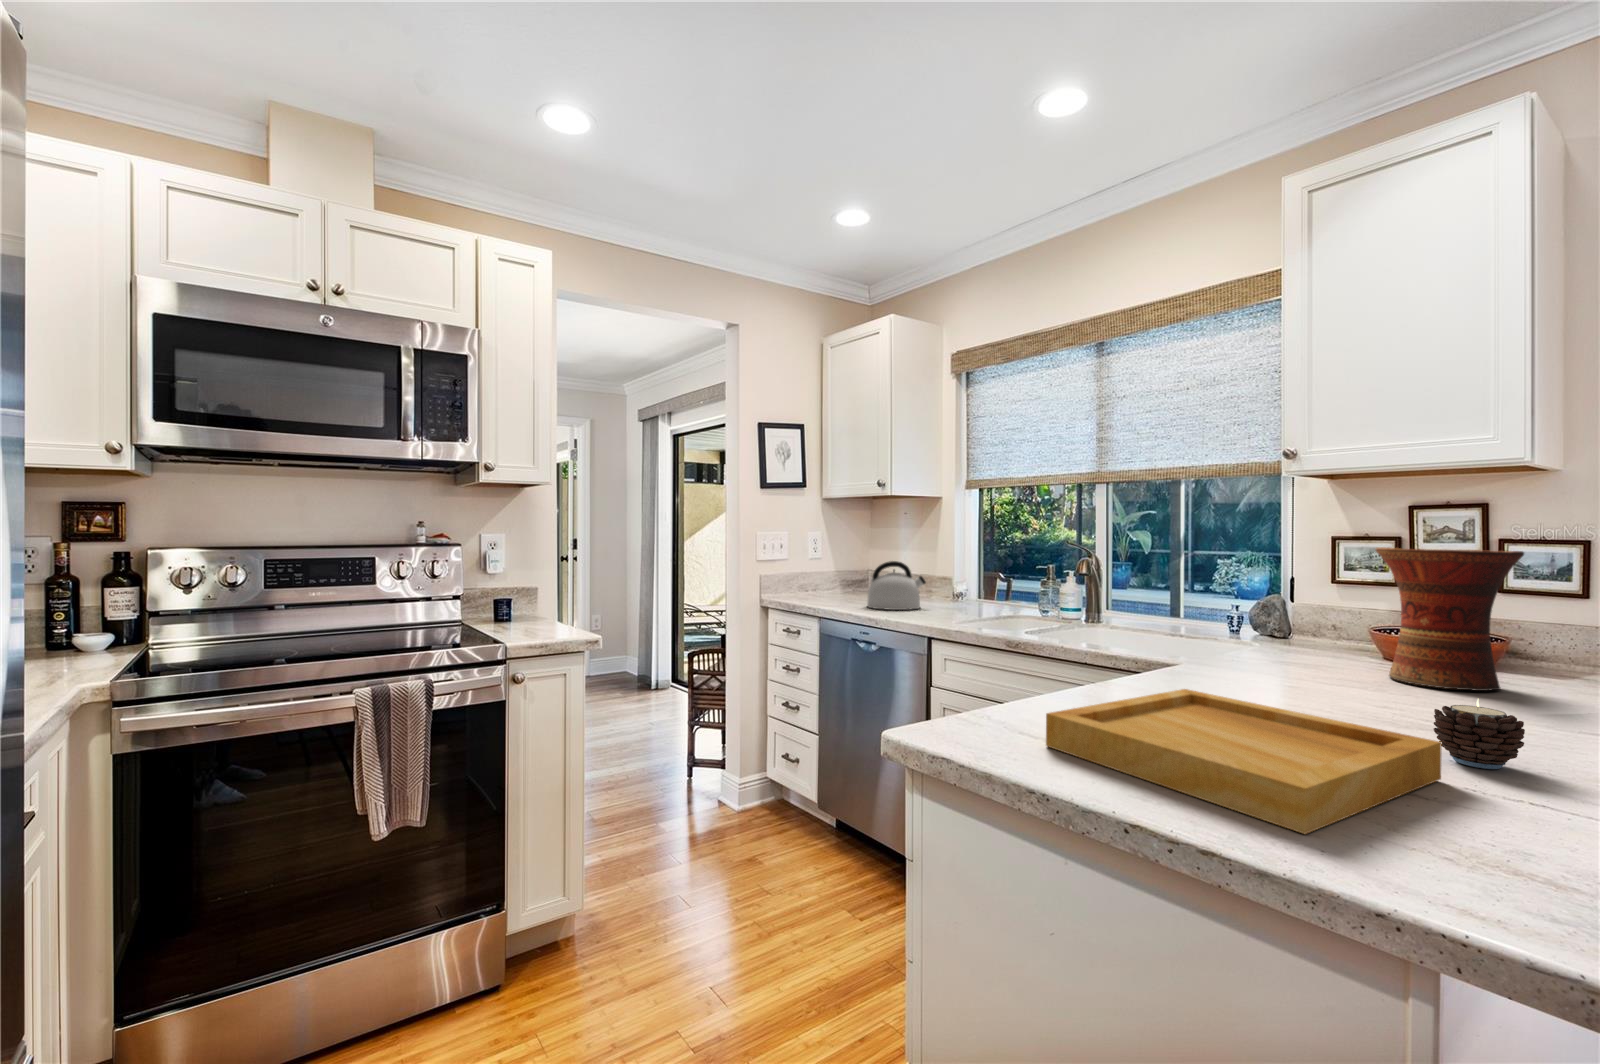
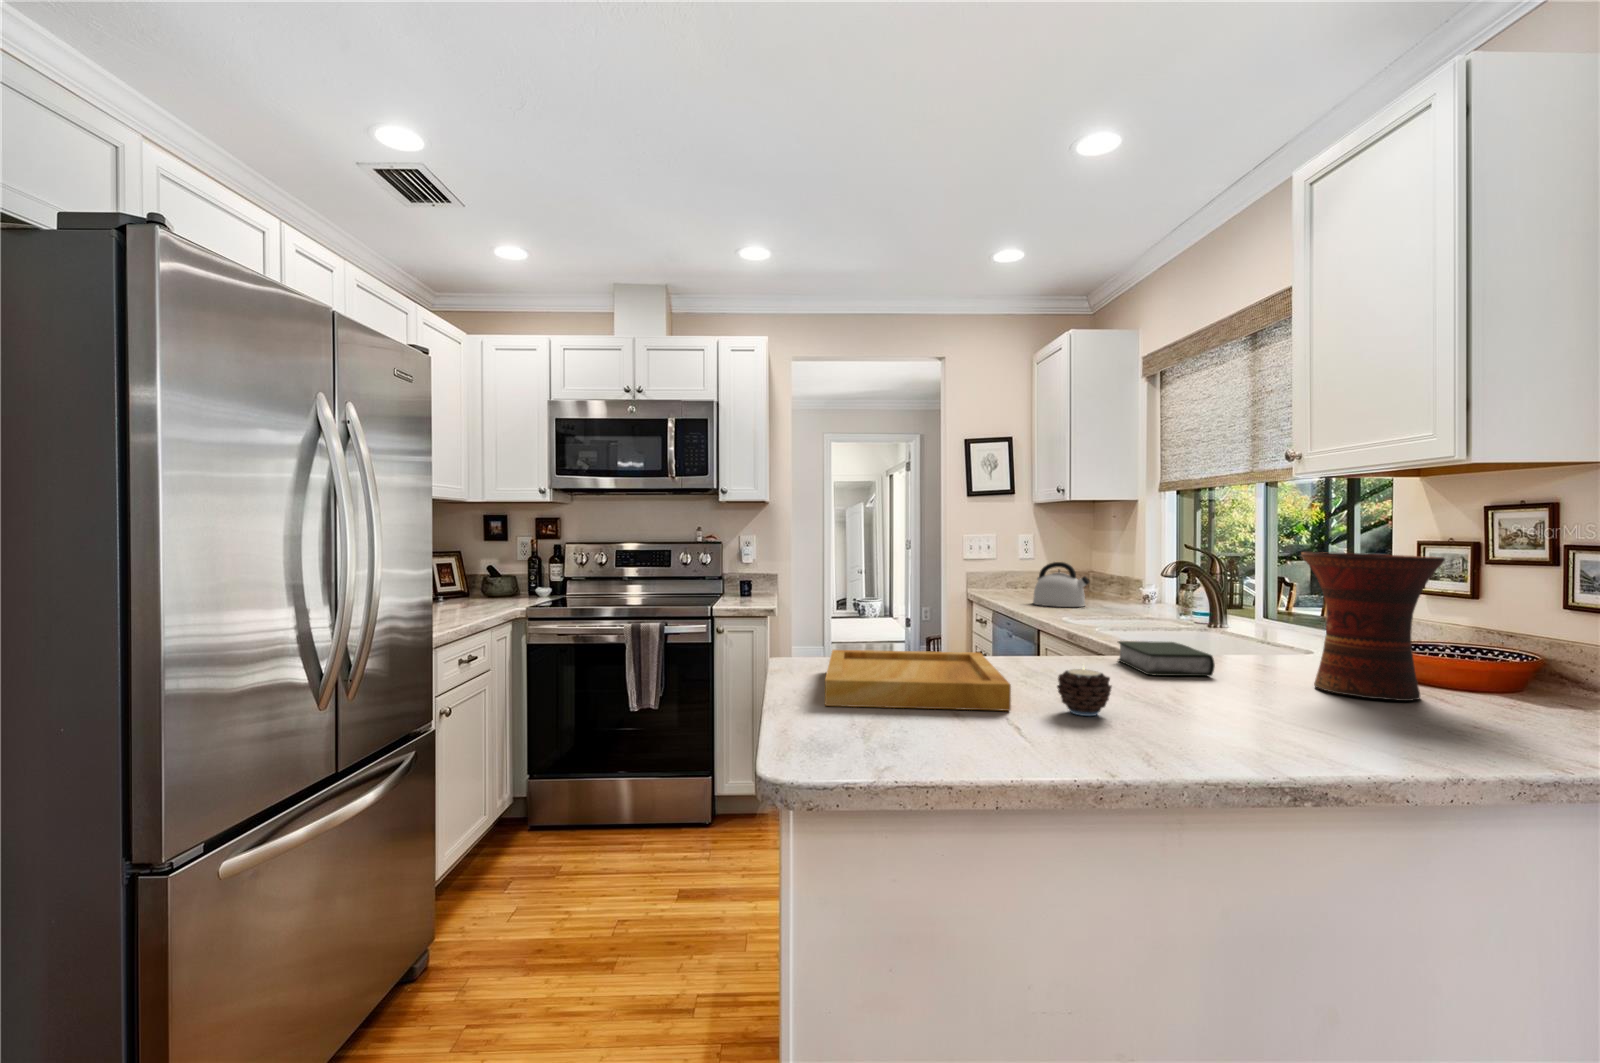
book: none [1192,647,1319,690] -> present [1118,641,1215,676]

